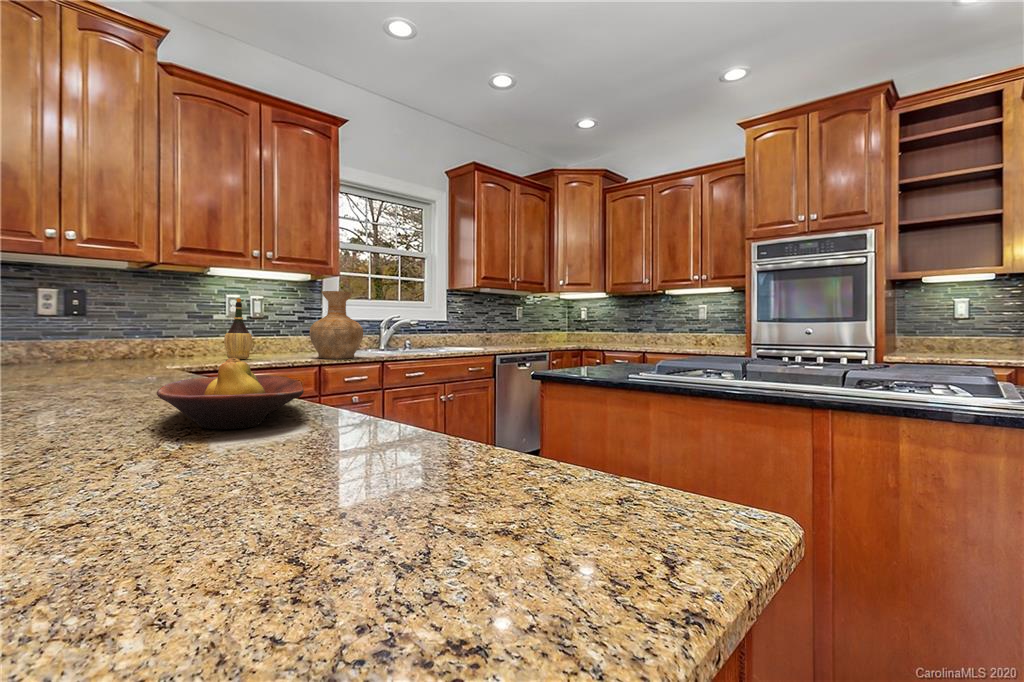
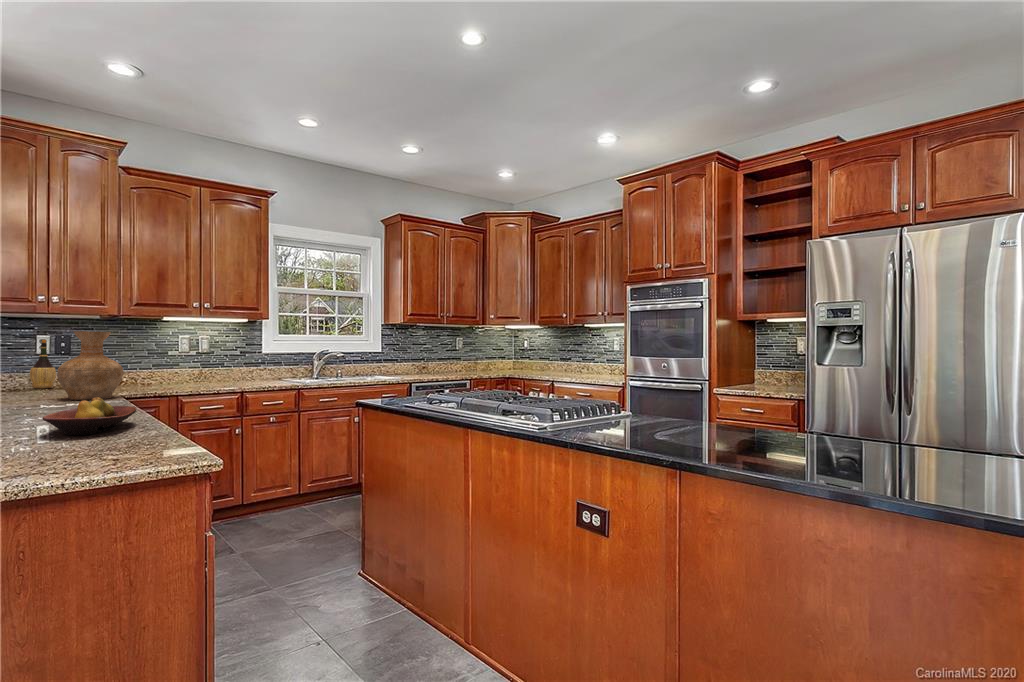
vase: present [309,291,363,359] -> present [57,331,123,400]
wine bottle: present [224,298,252,359] -> present [30,340,56,388]

